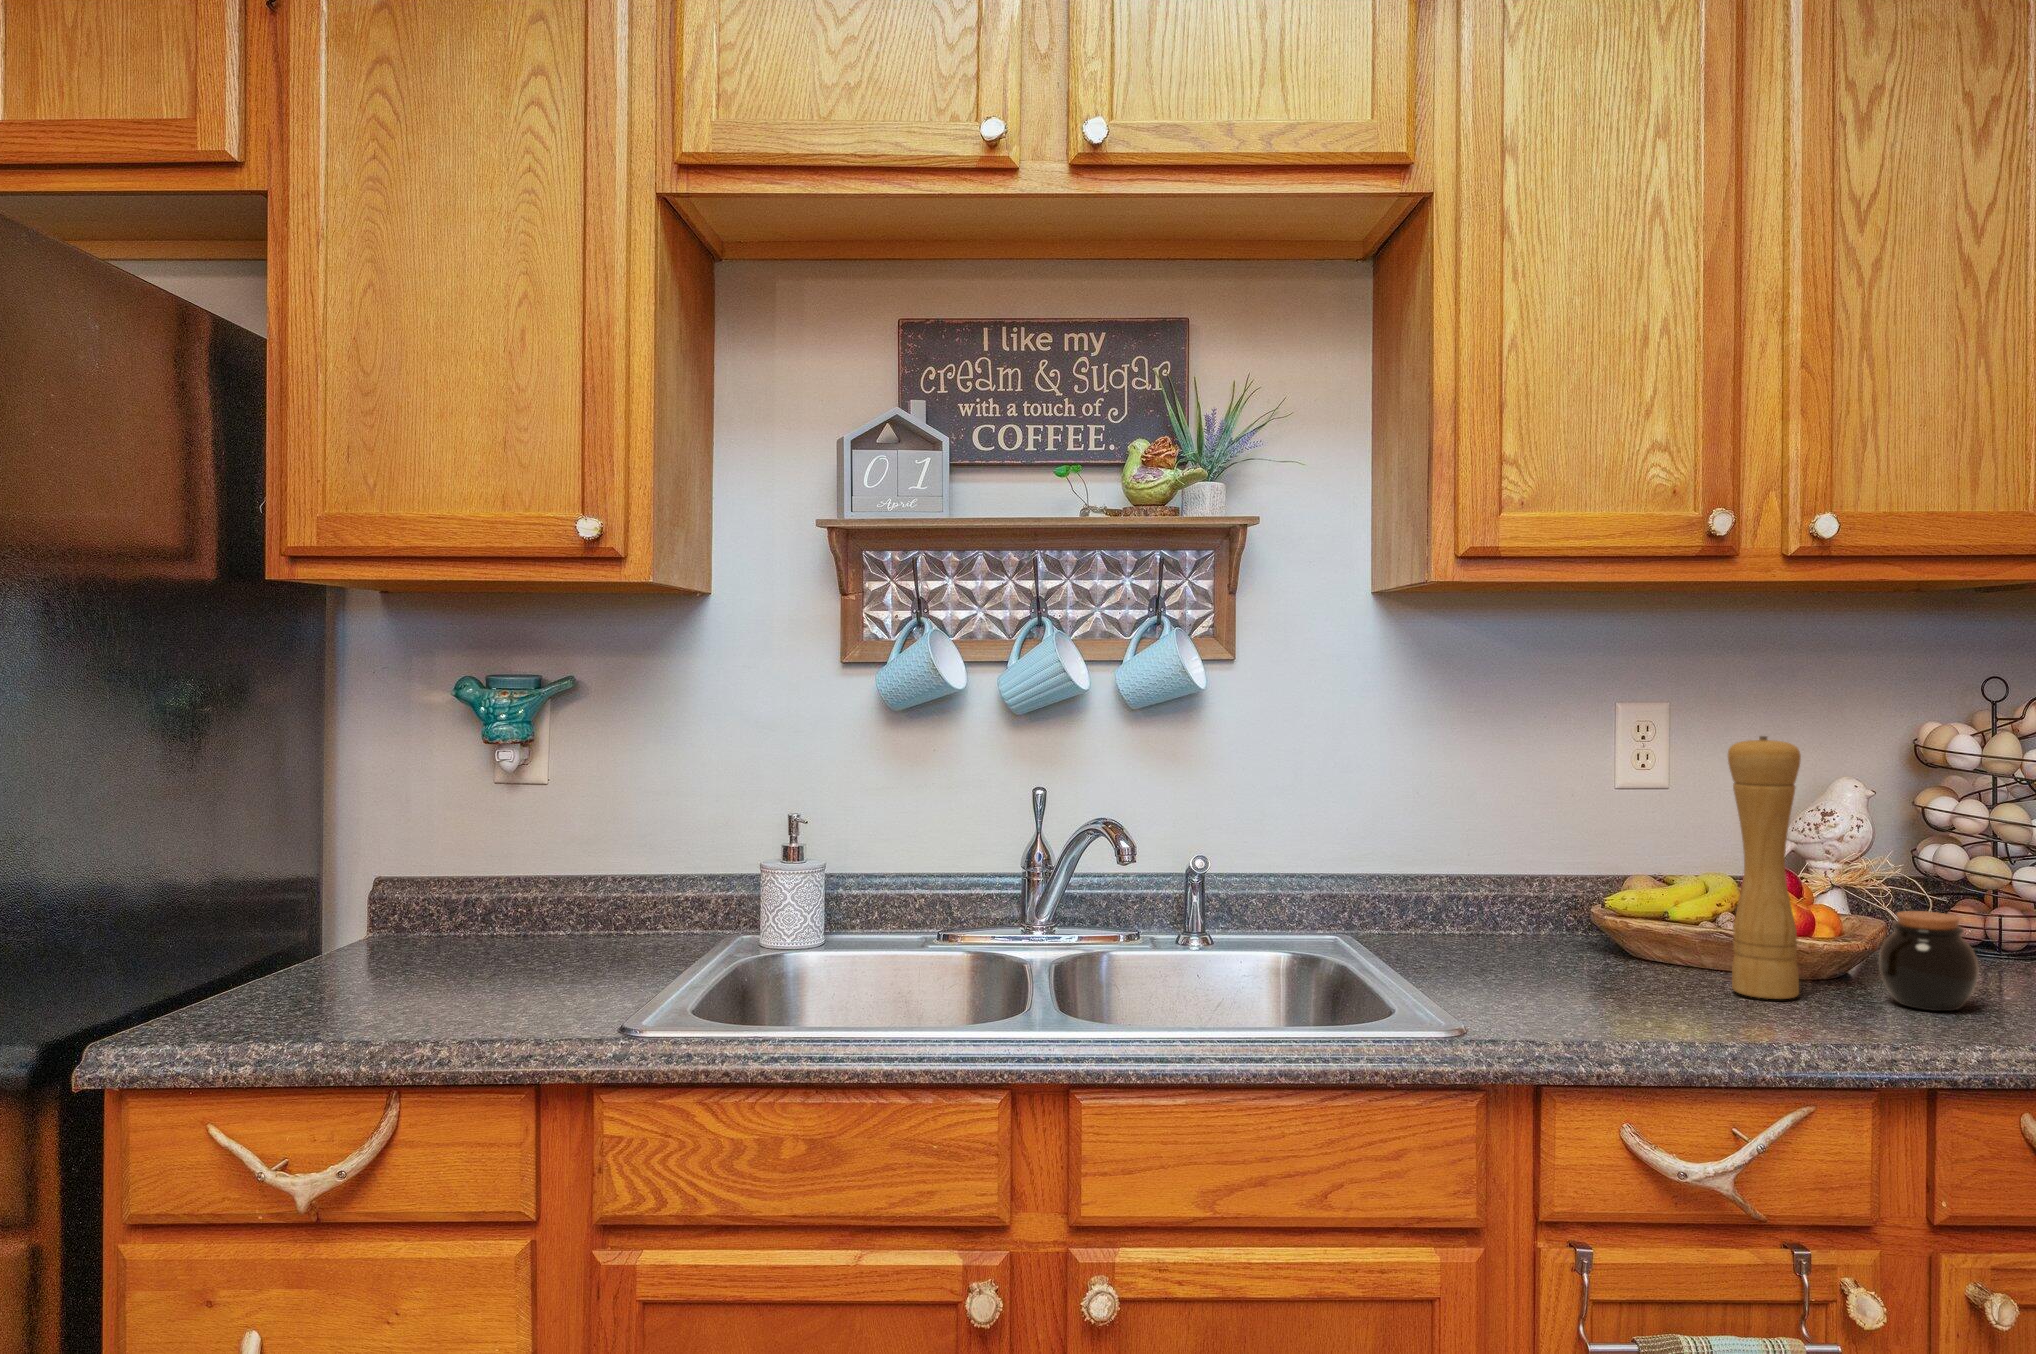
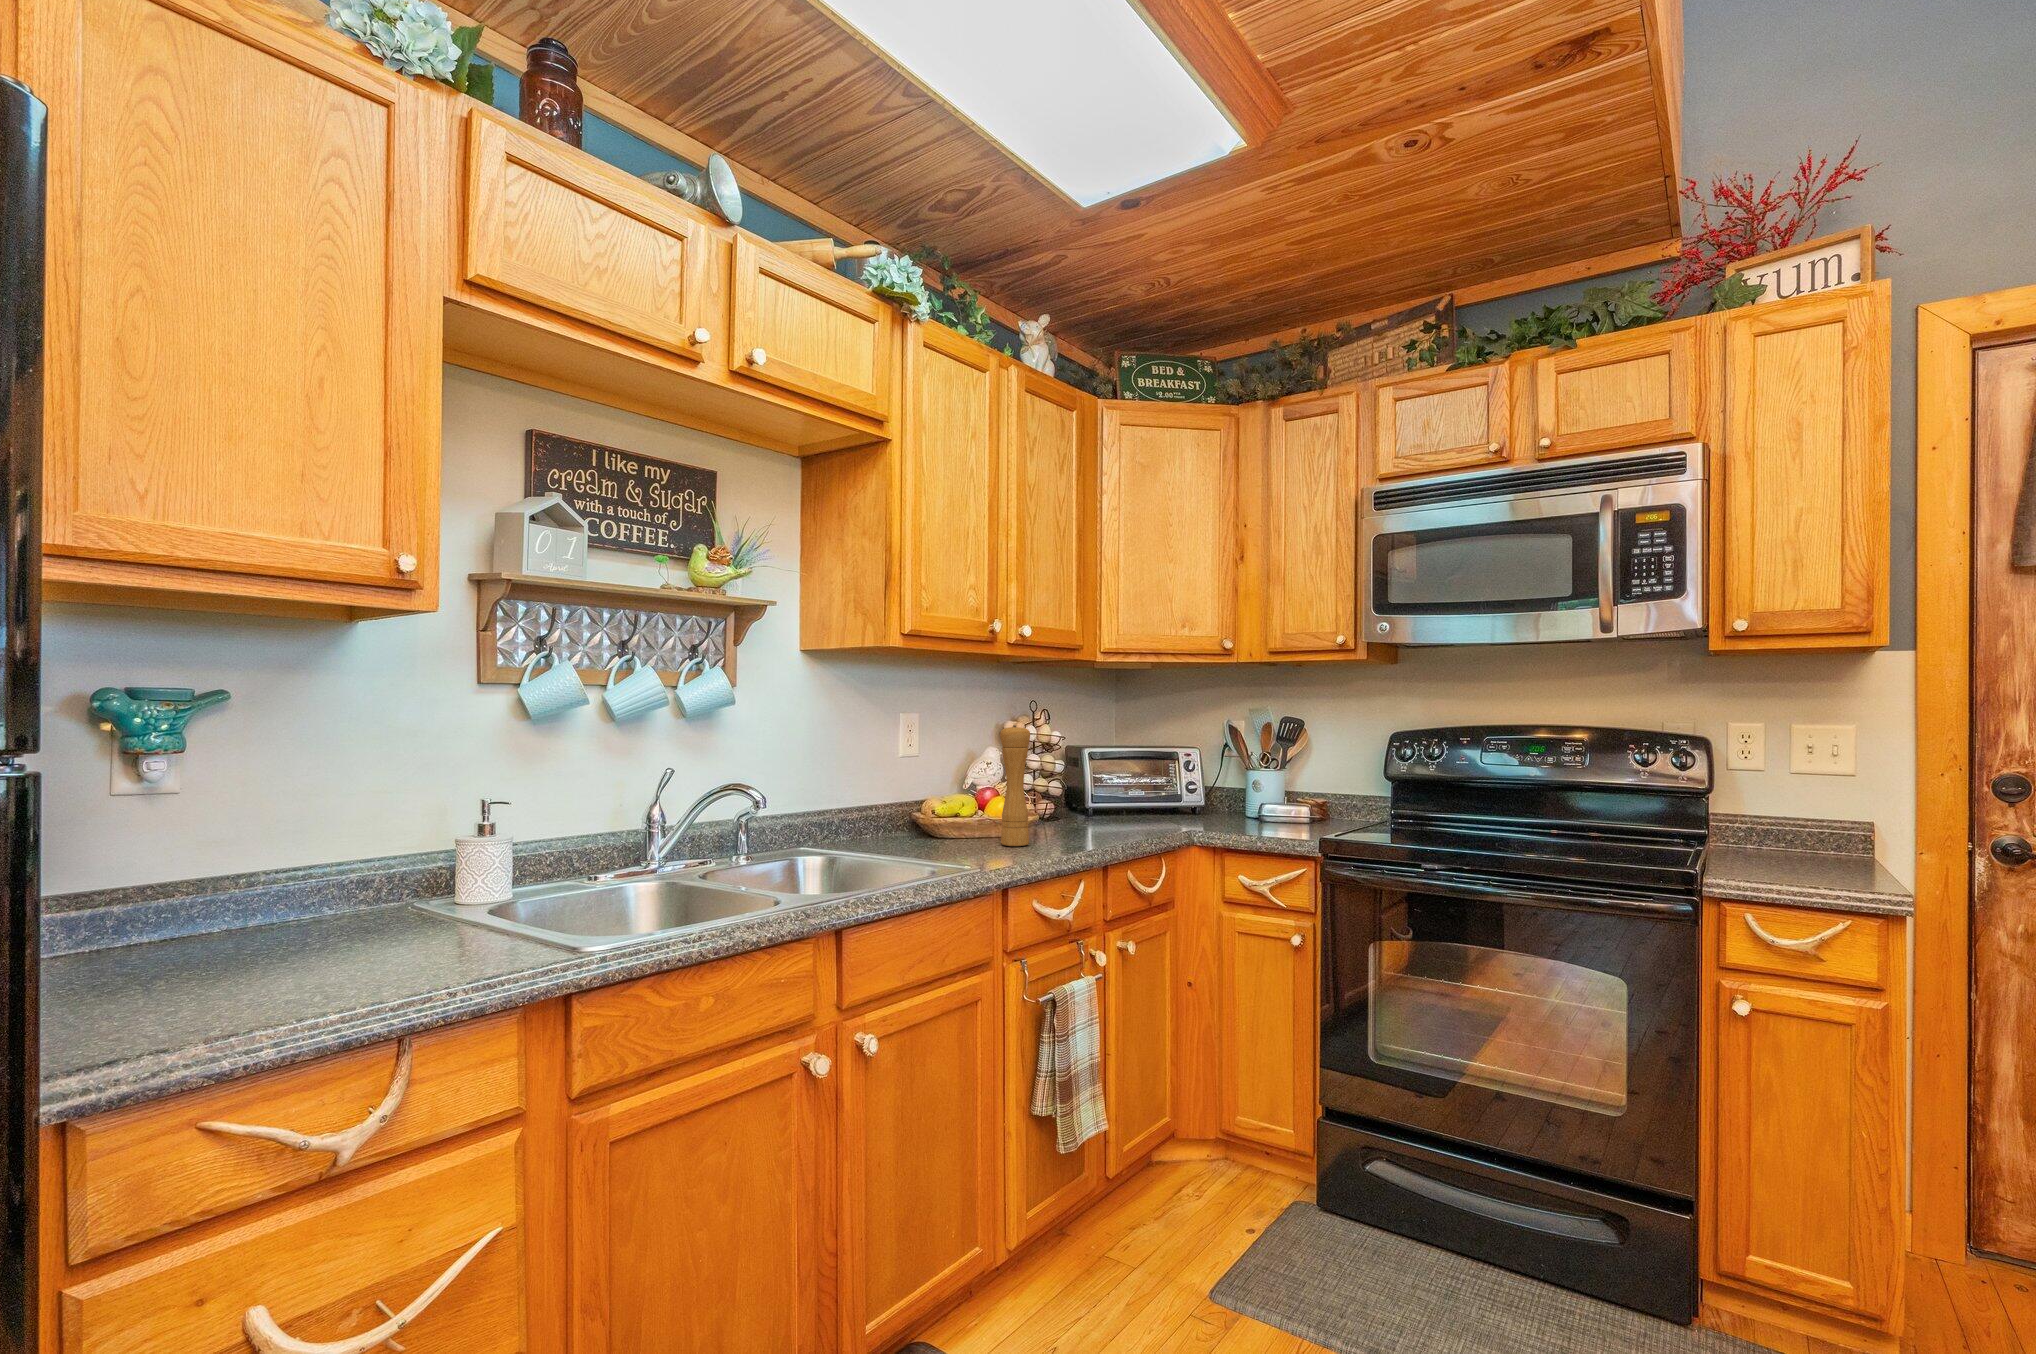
jar: present [1879,911,1978,1011] -> none [1051,800,1087,841]

